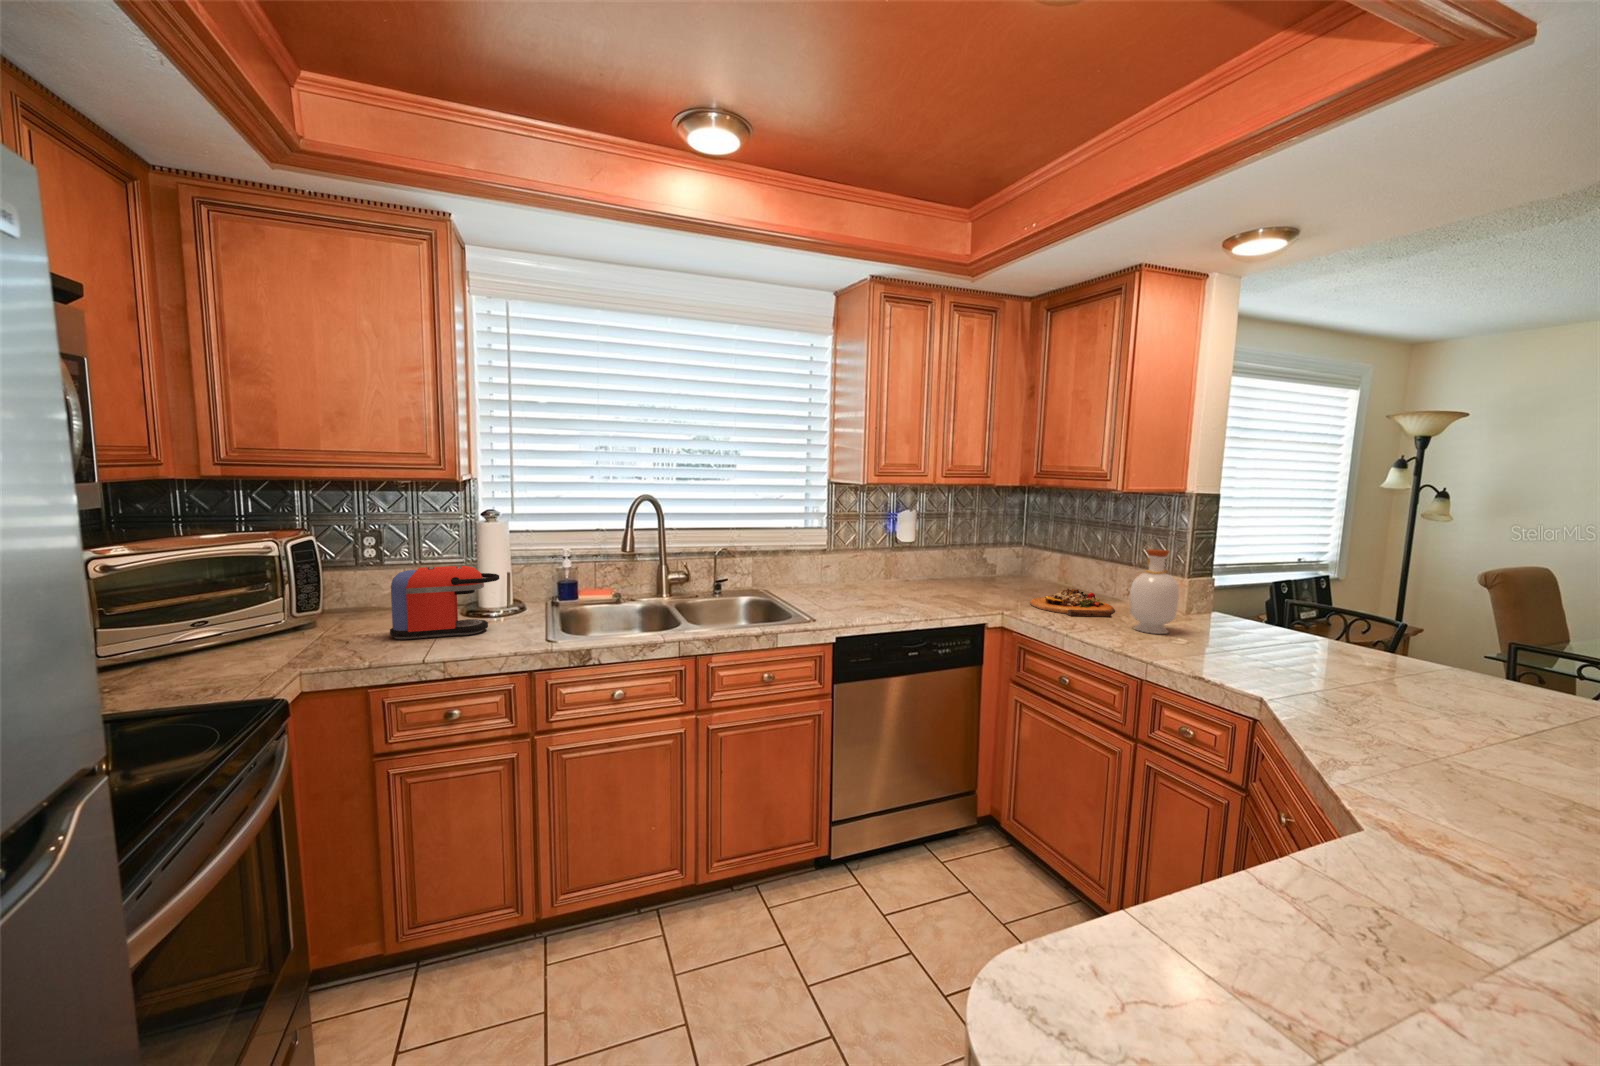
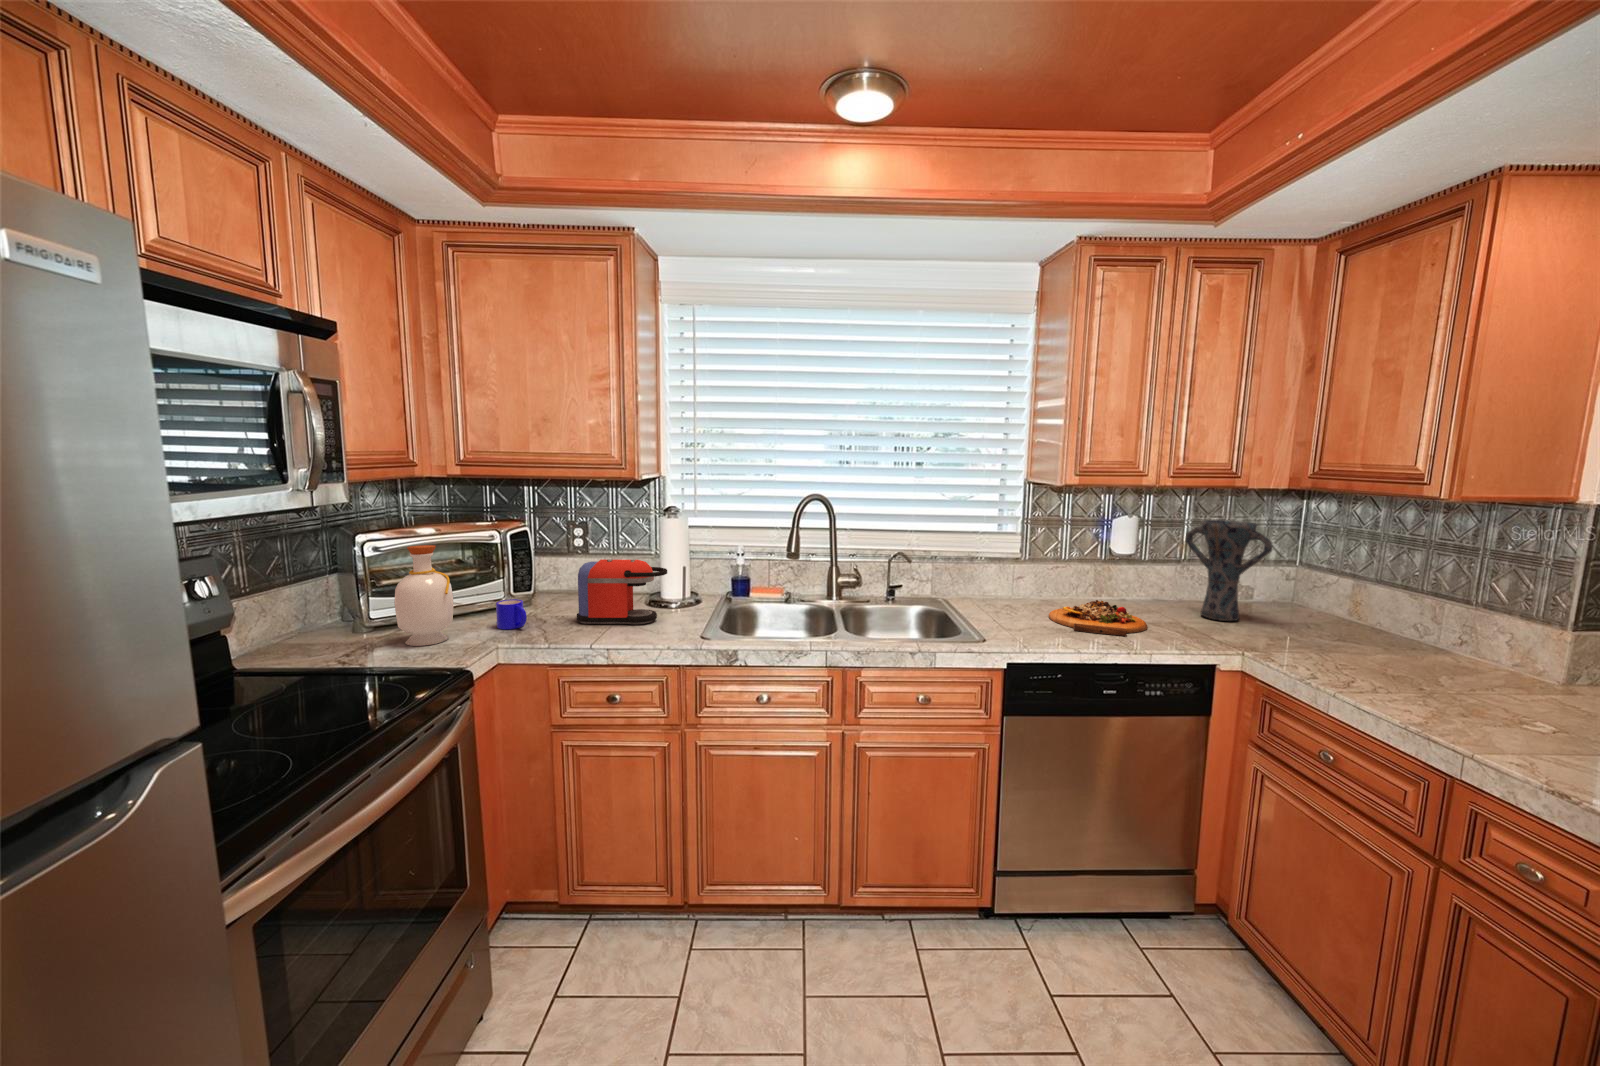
vase: none [952,513,1013,592] -> present [1186,520,1272,621]
bottle: present [1129,549,1179,634] -> present [394,545,453,646]
cutting board: present [1030,589,1115,617] -> present [1049,600,1148,636]
mug: none [286,618,331,653] -> present [496,599,527,629]

